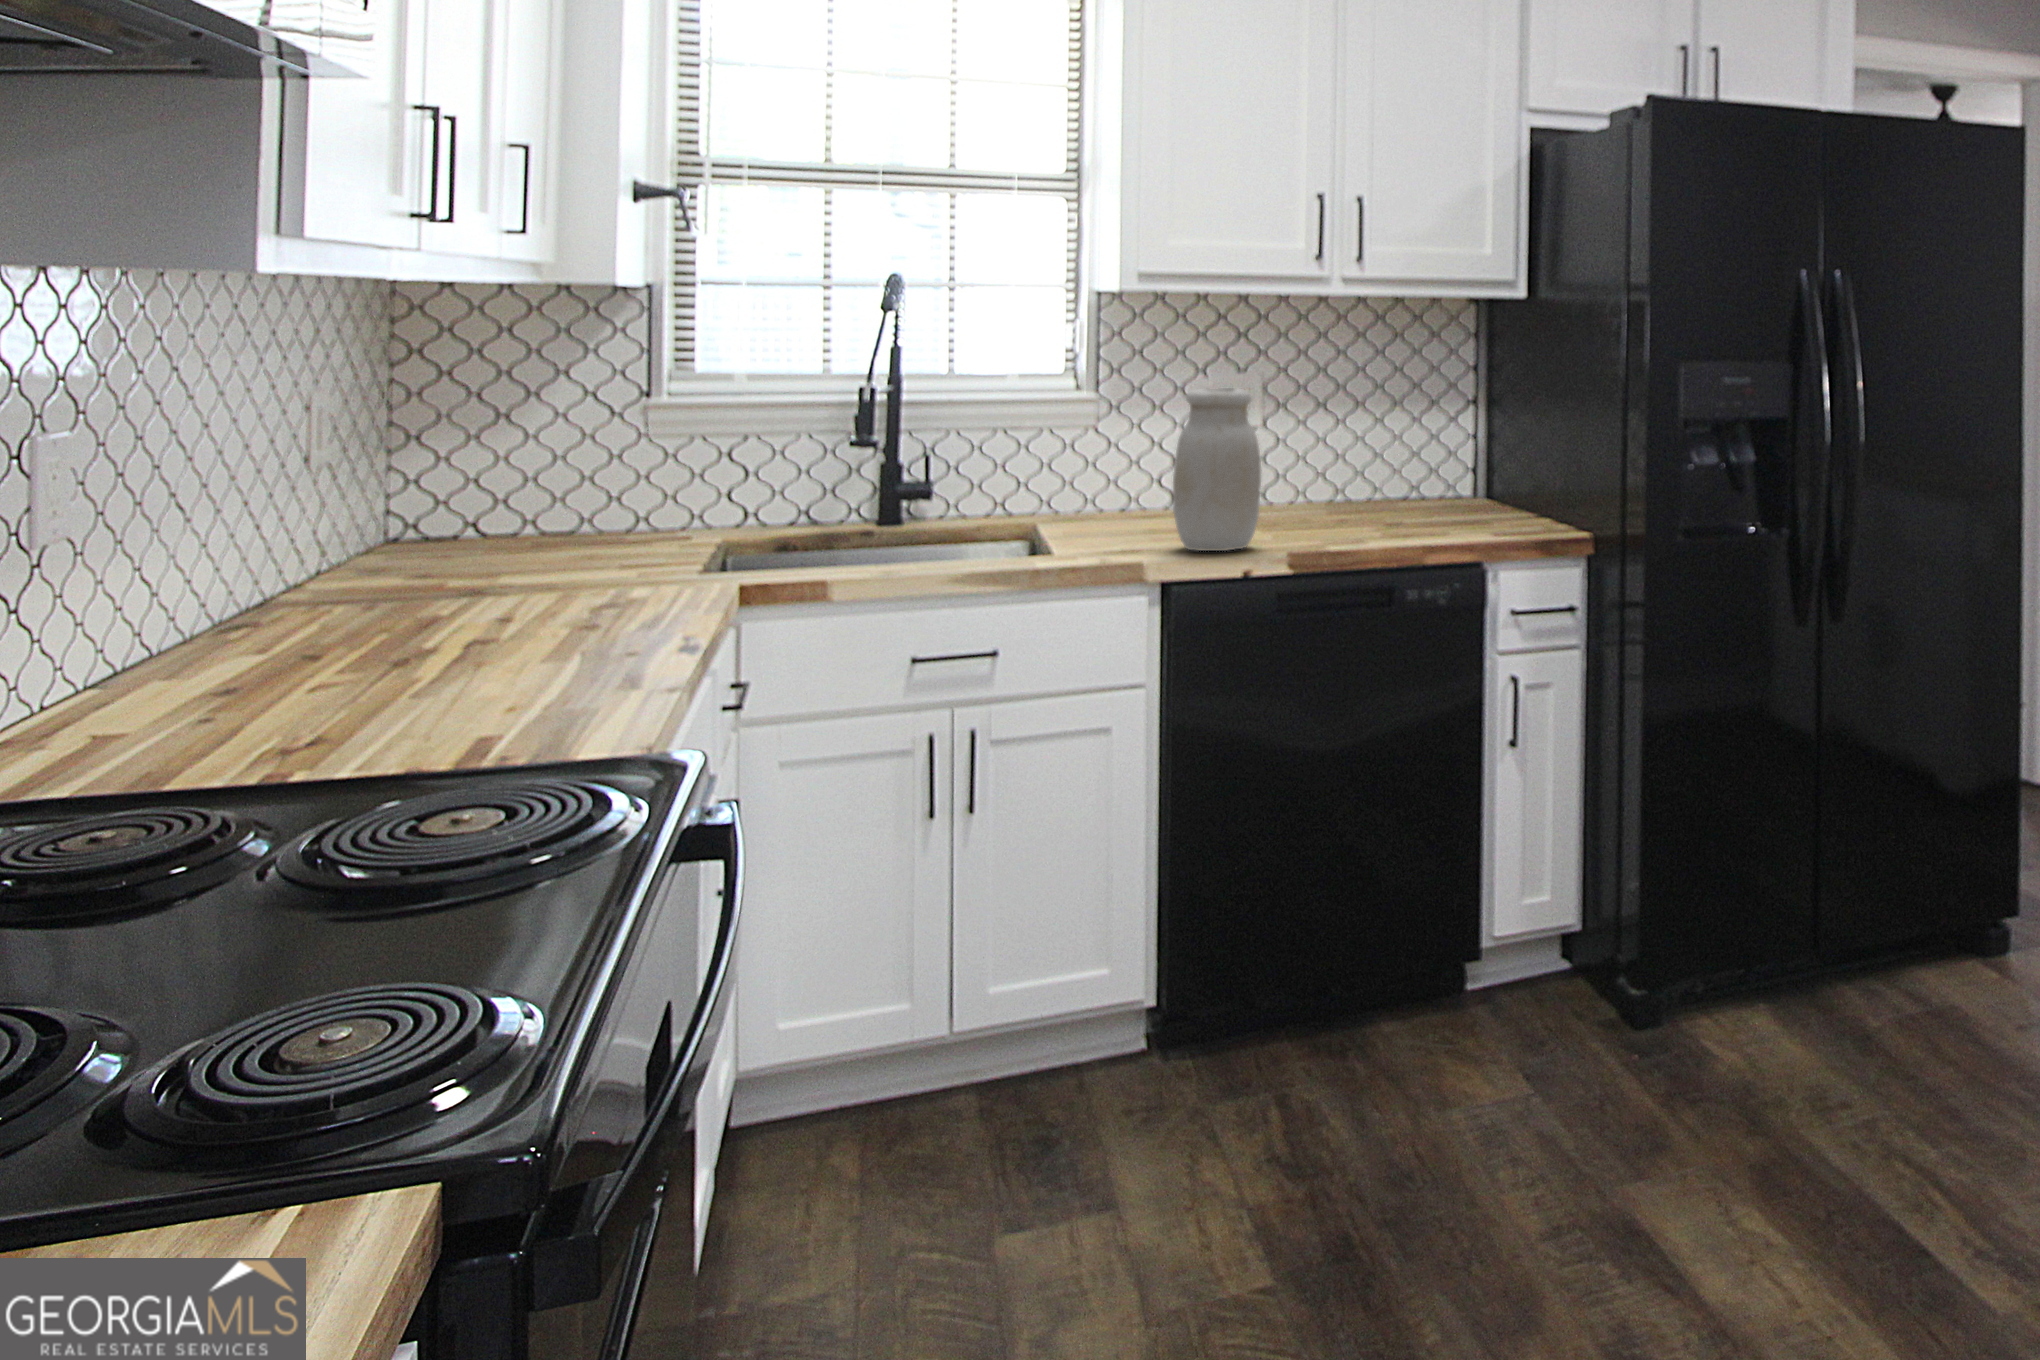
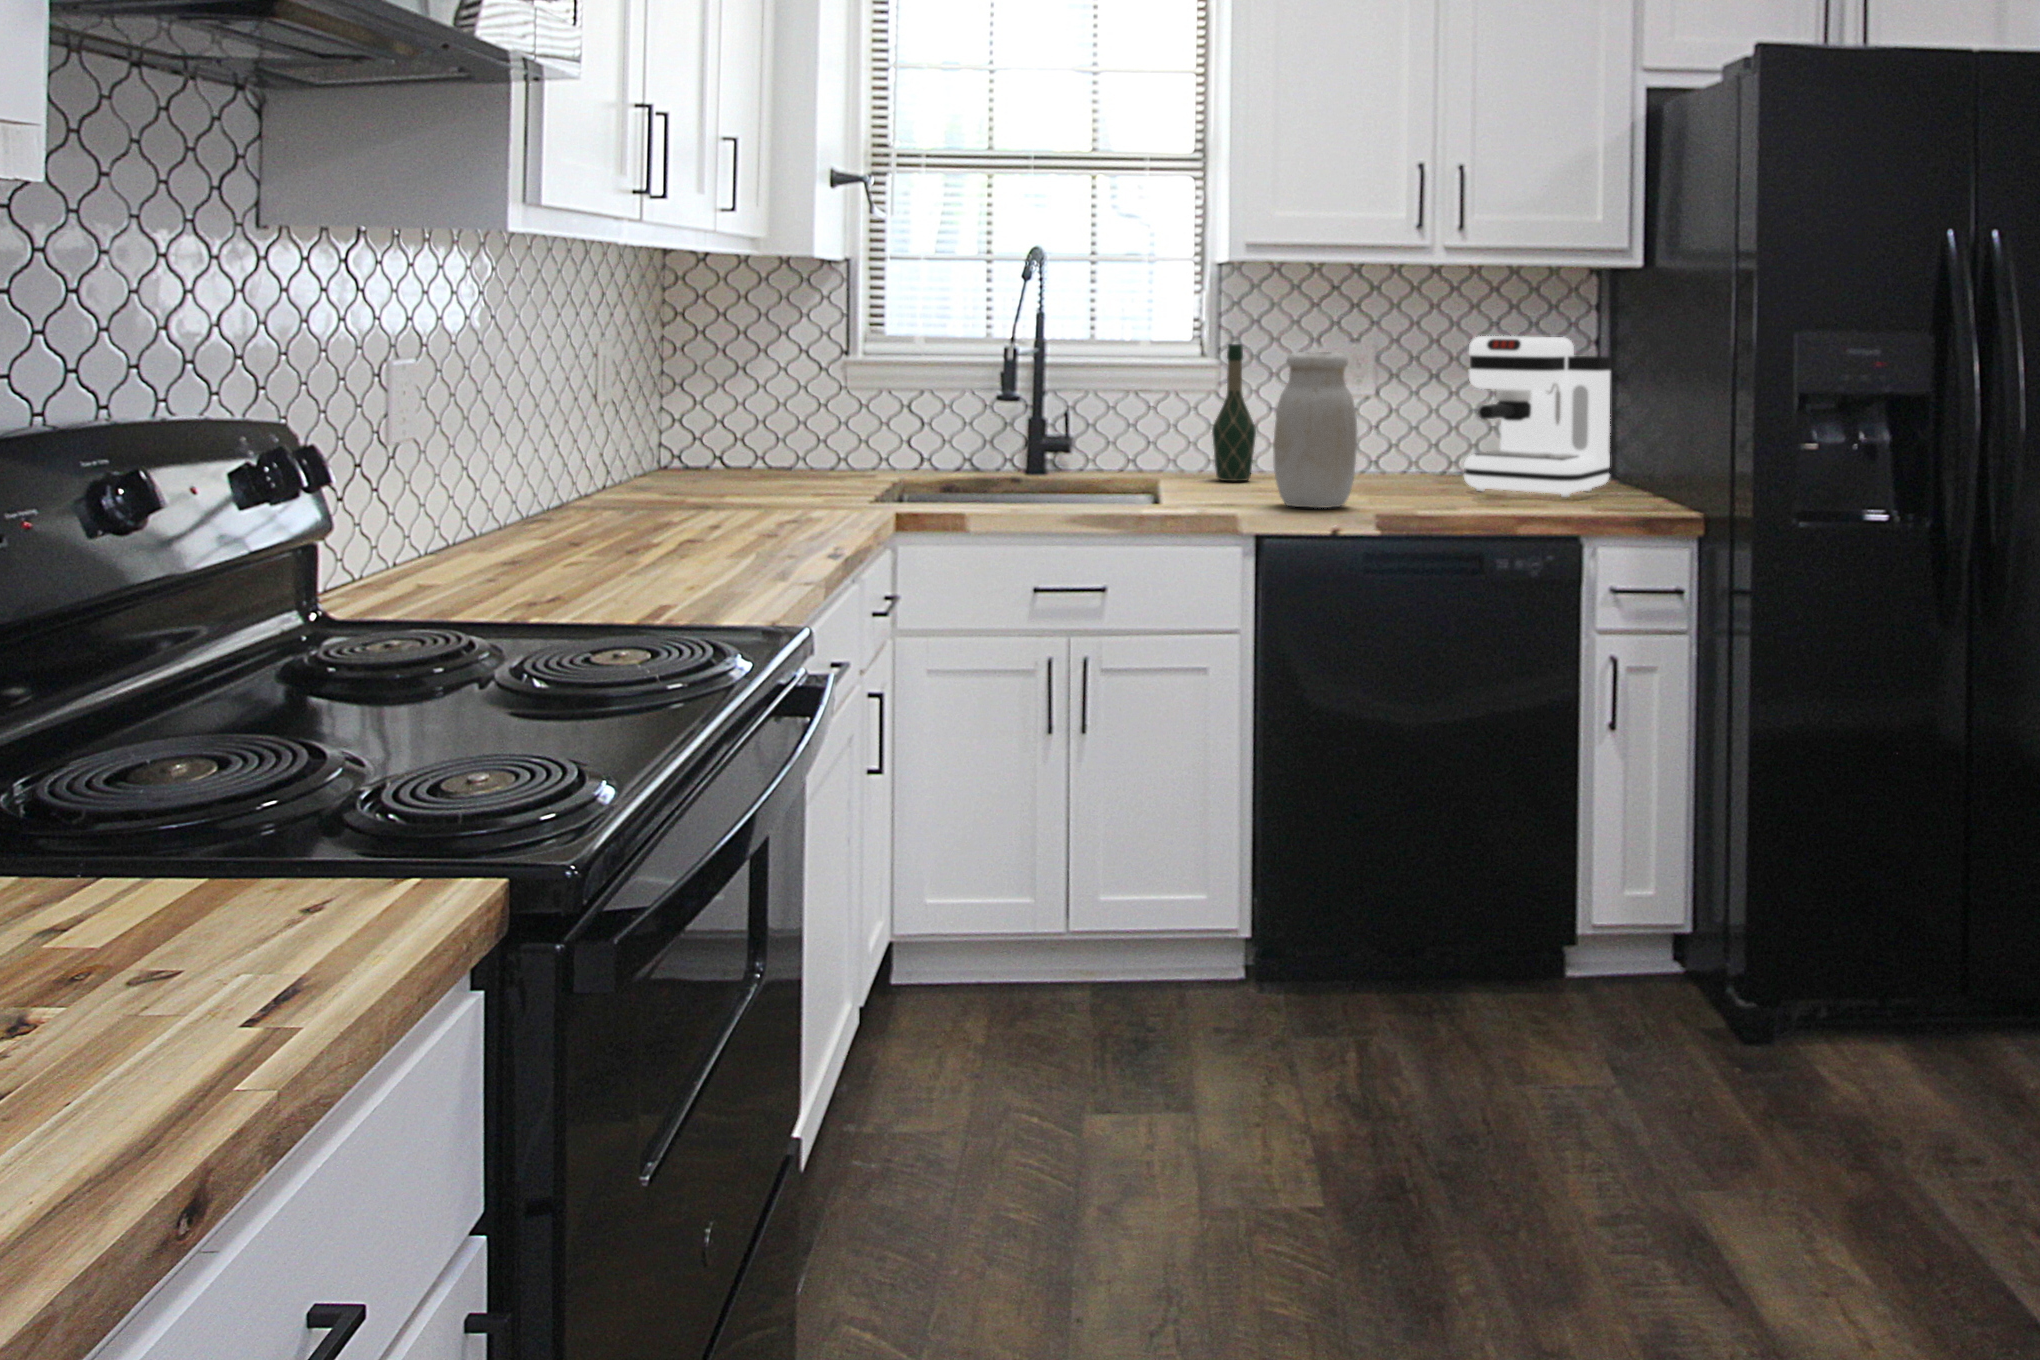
coffee maker: none [1358,366,1496,525] -> present [1464,336,1611,497]
wine bottle: none [1091,377,1139,523] -> present [1212,344,1256,481]

